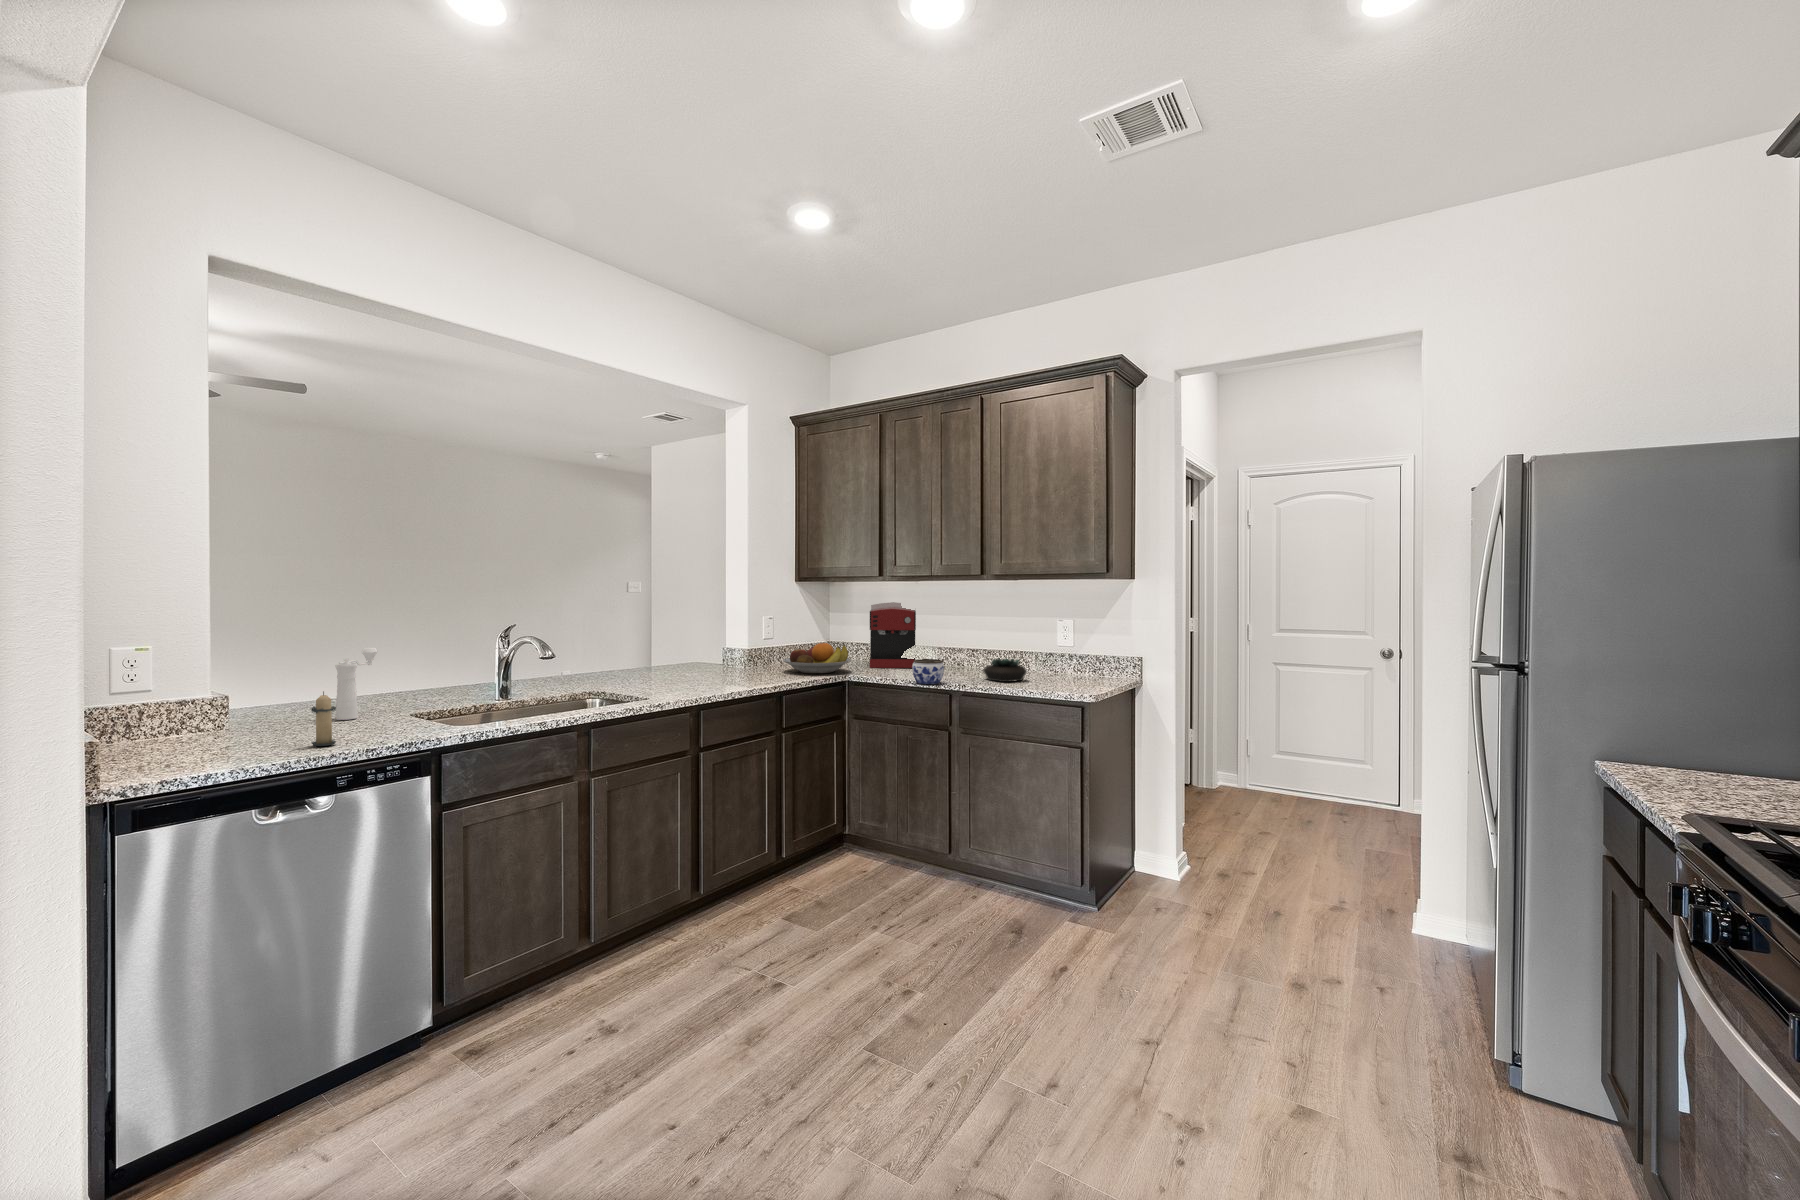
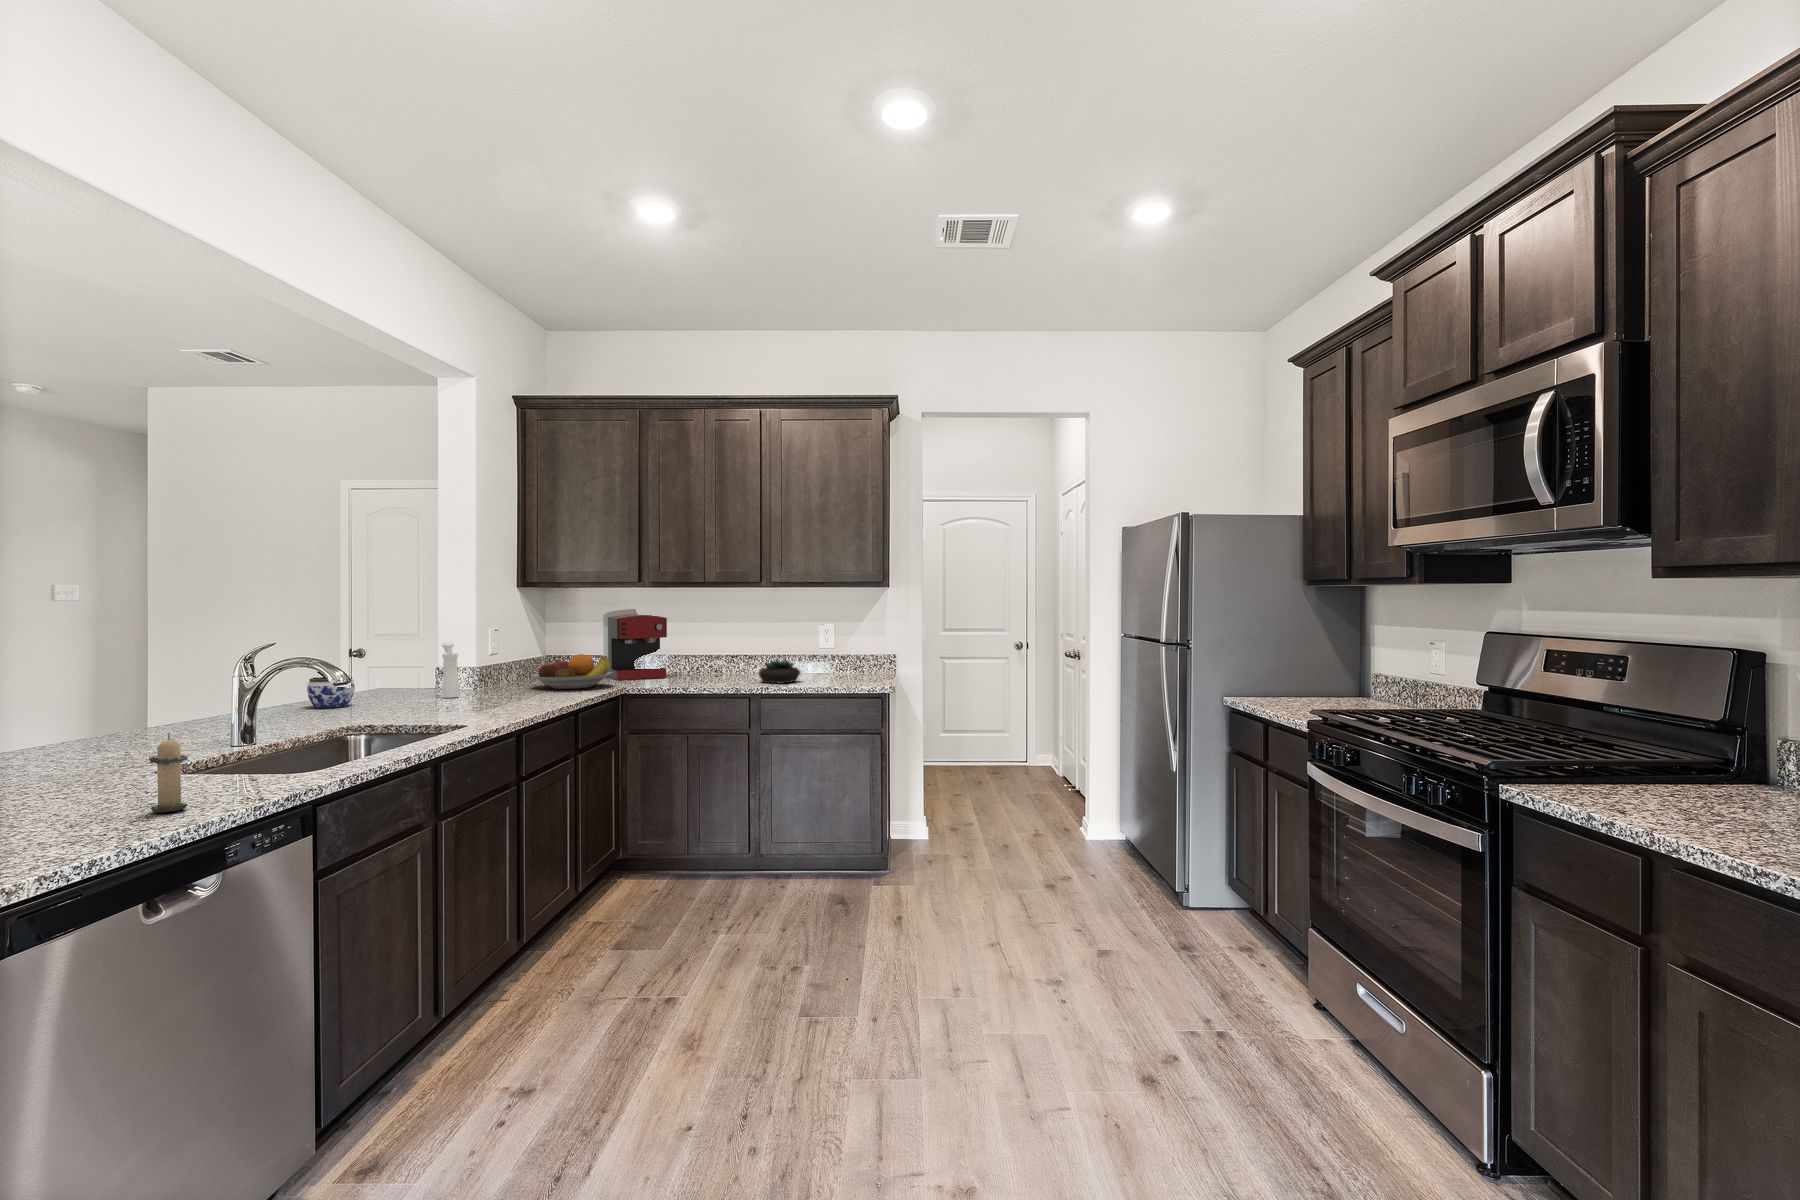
pepper mill: present [335,648,378,720] -> present [442,642,459,698]
jar: present [912,659,944,684] -> present [307,677,355,708]

